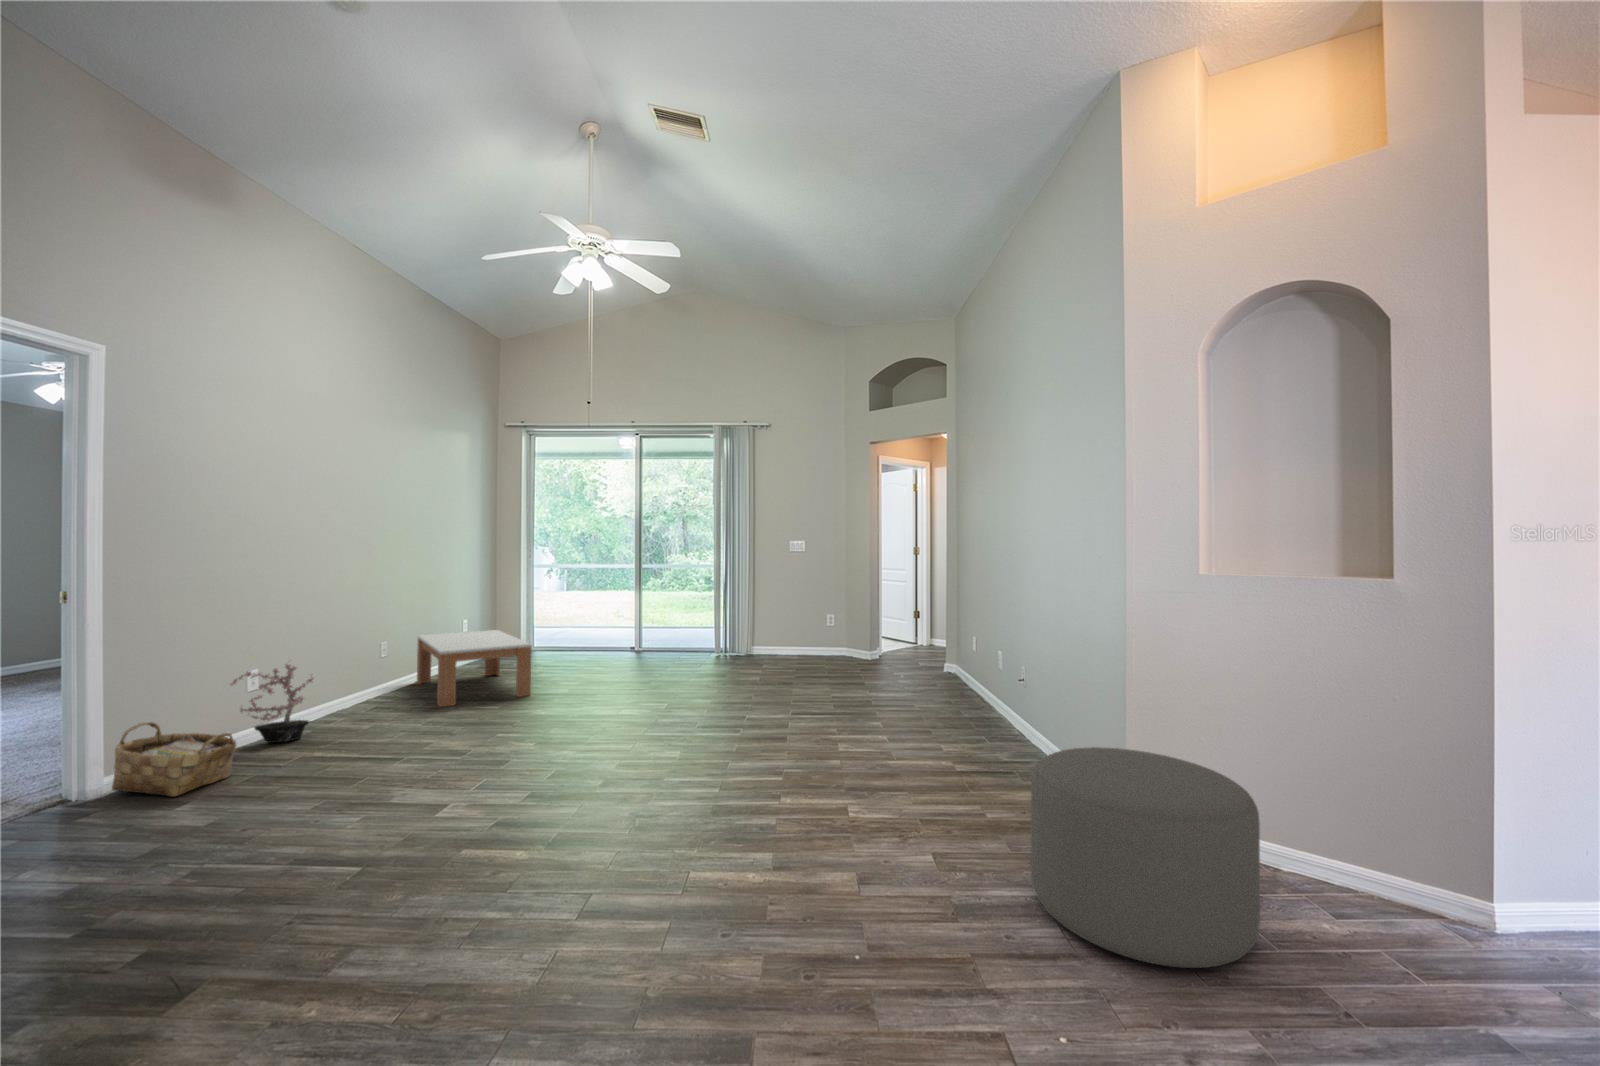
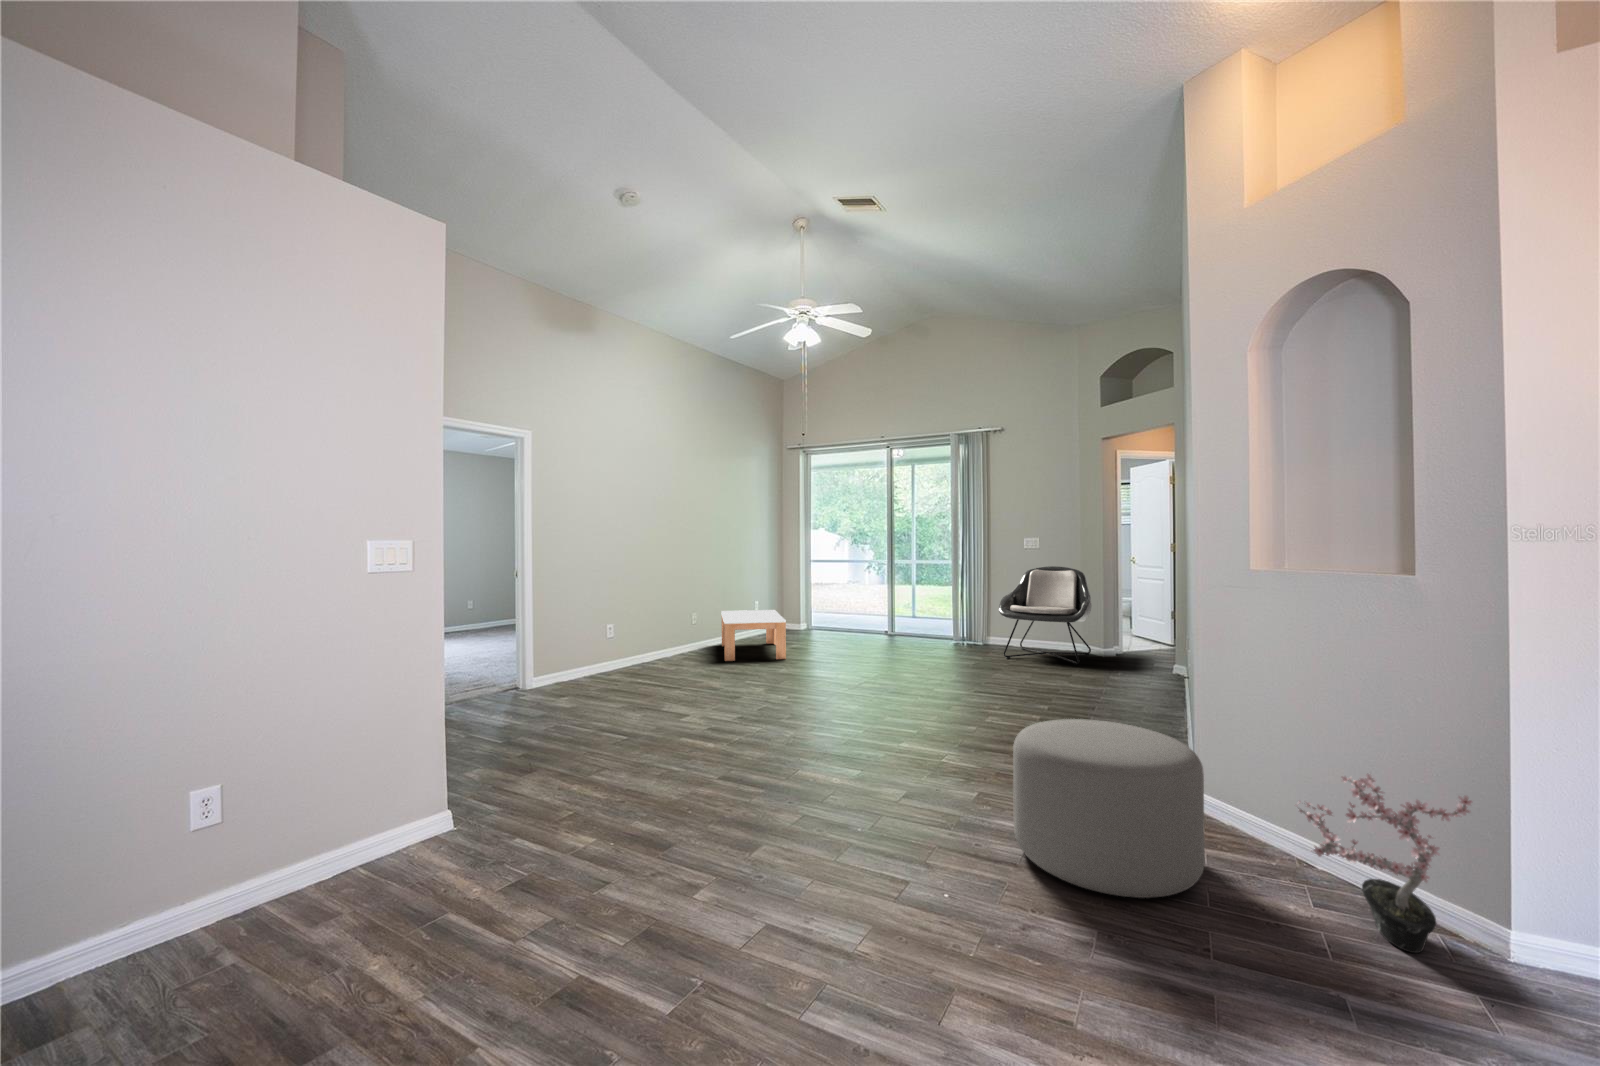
lounge chair: none [782,571,871,673] -> present [999,566,1092,665]
potted plant: present [230,664,313,743] -> present [1296,774,1472,953]
woven basket: present [112,722,236,797] -> none [549,650,602,693]

